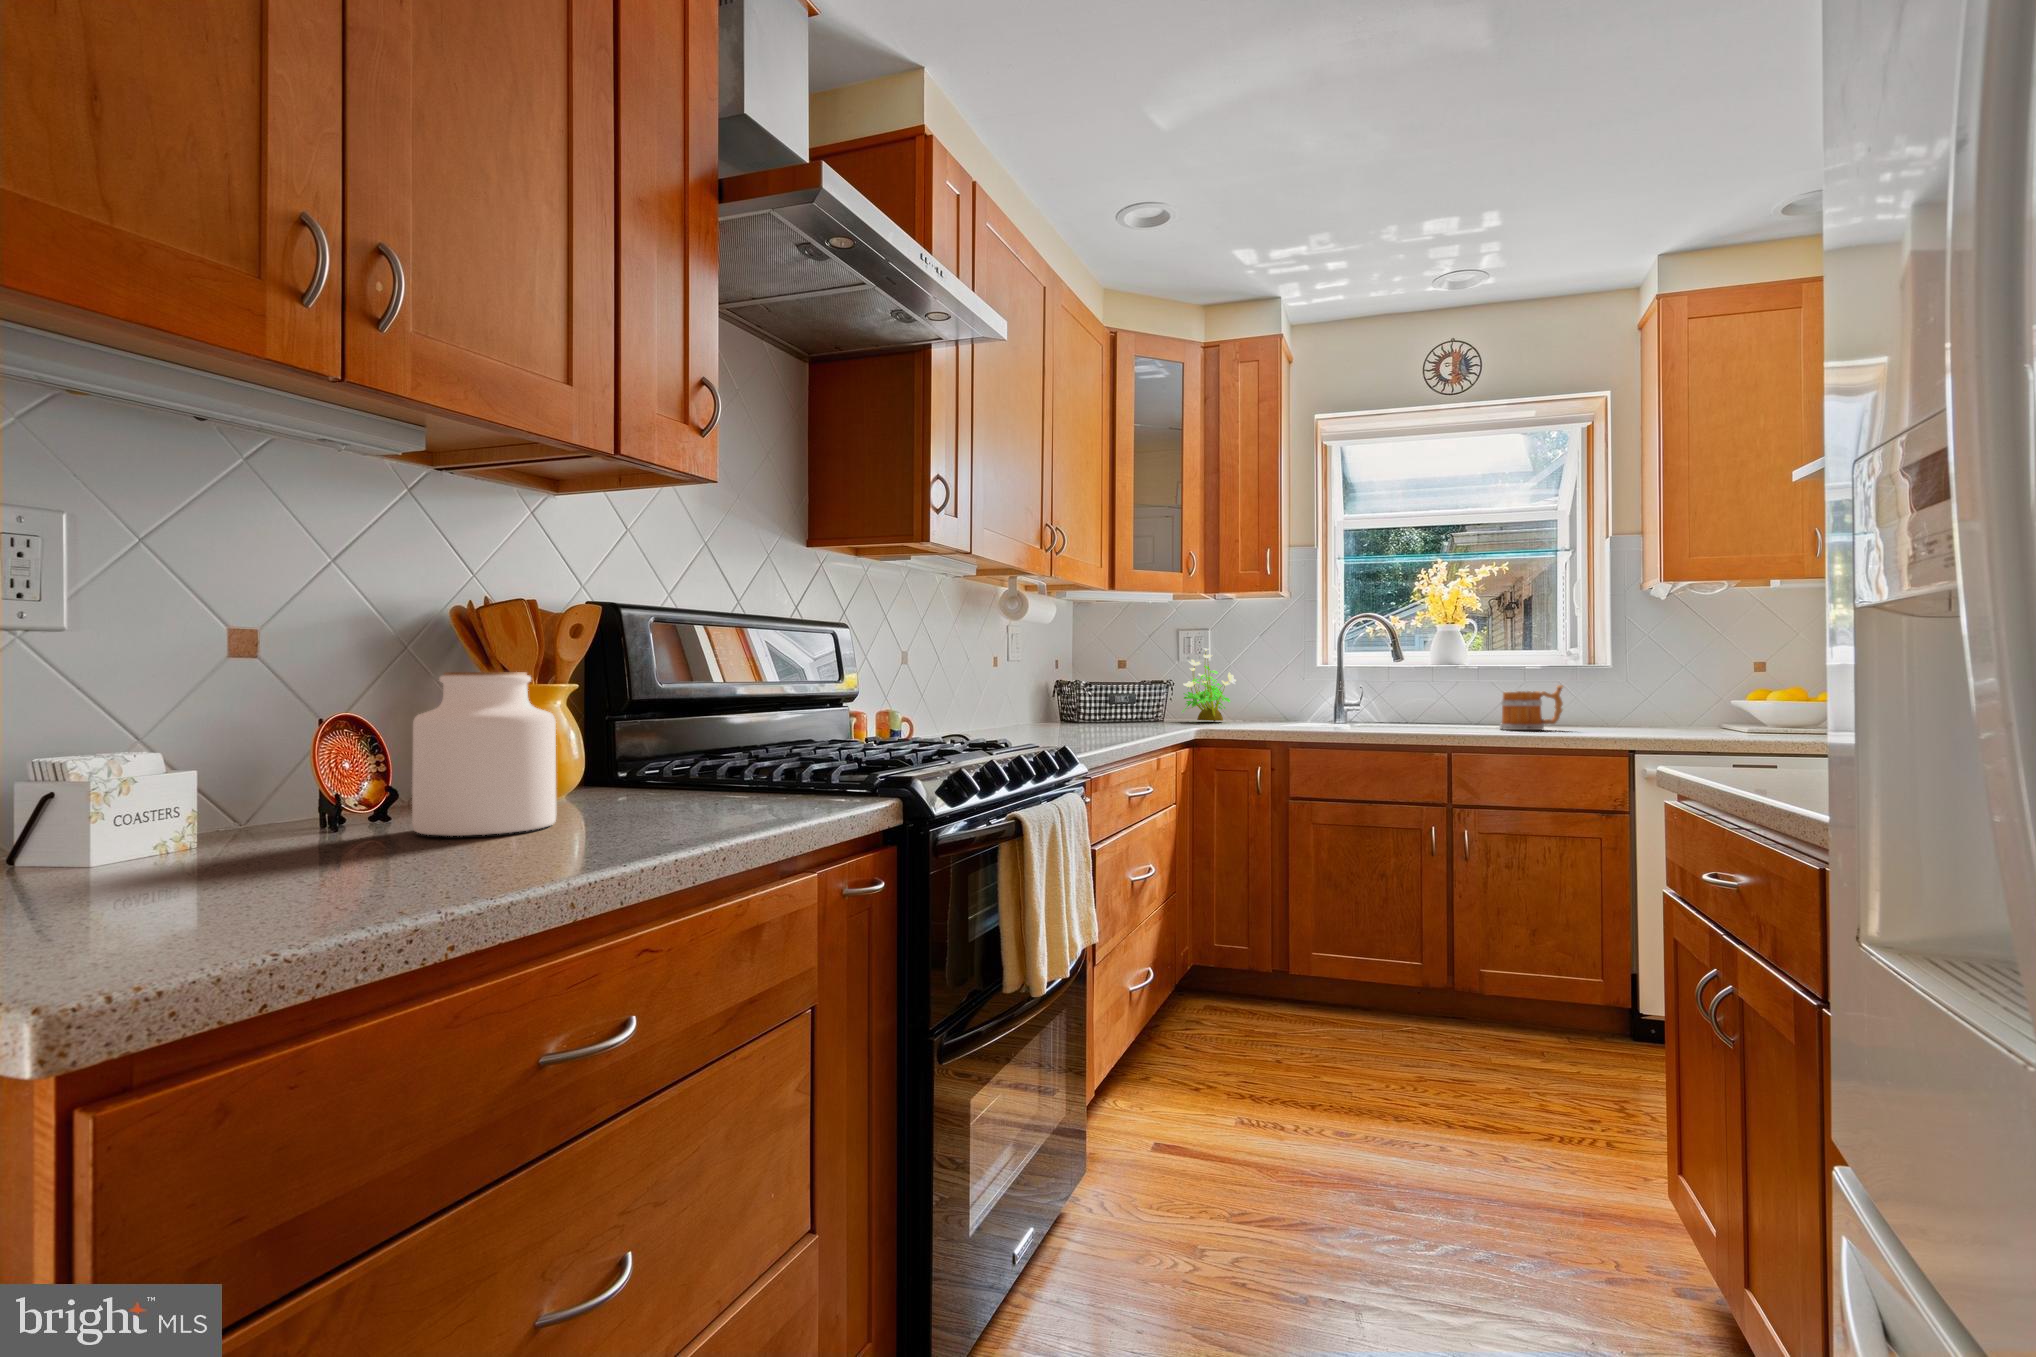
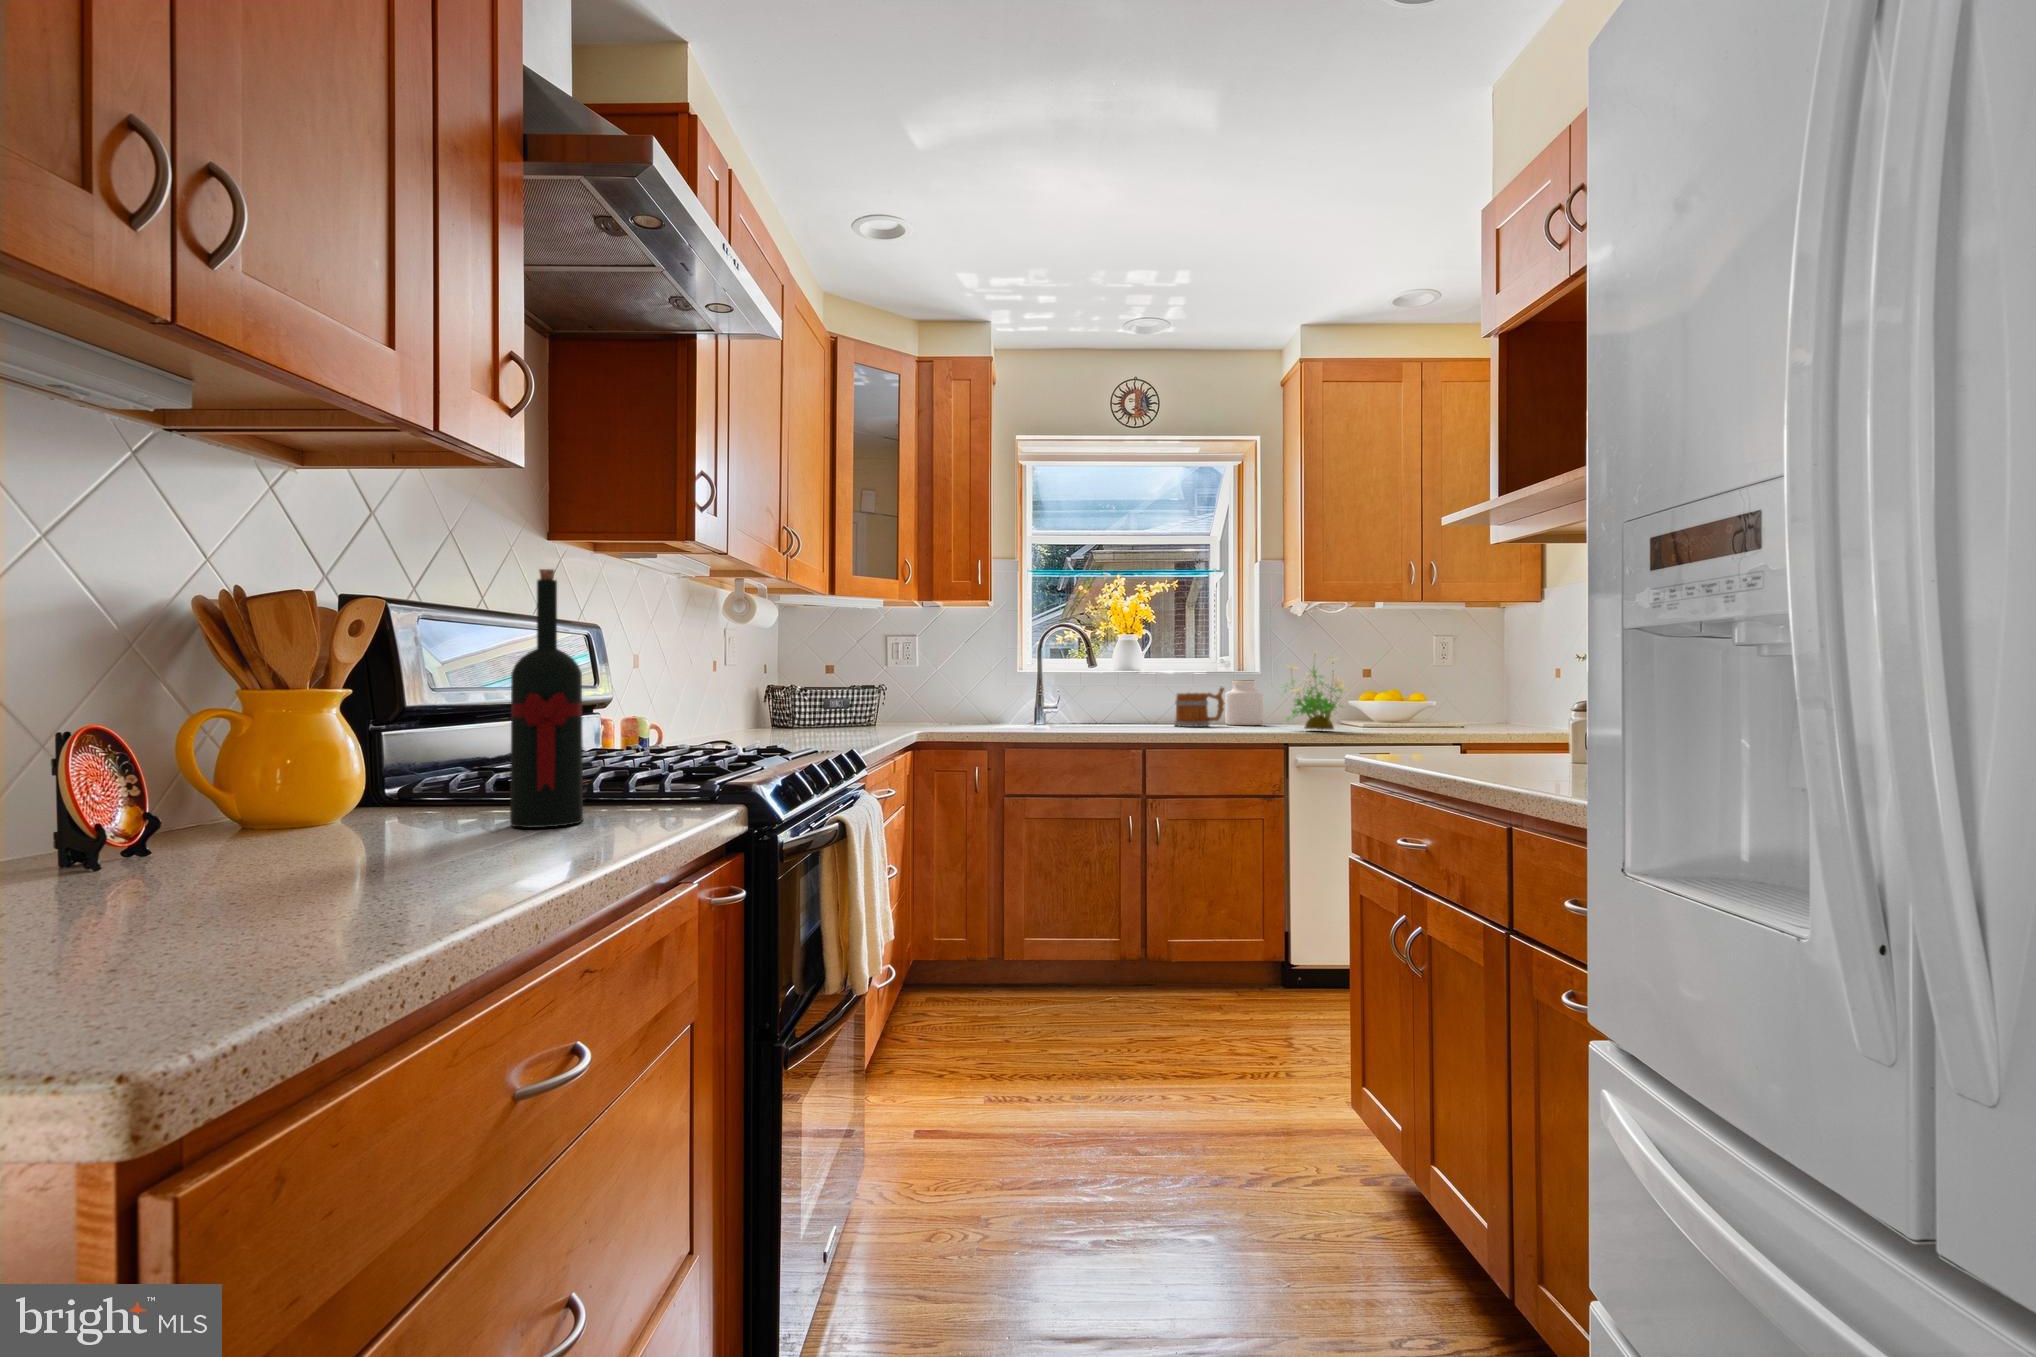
wine bottle: none [672,574,734,813] -> present [510,569,583,828]
potted plant: present [1182,649,1236,721] -> present [1283,652,1346,730]
jar: present [412,672,556,836] -> present [1225,680,1263,725]

